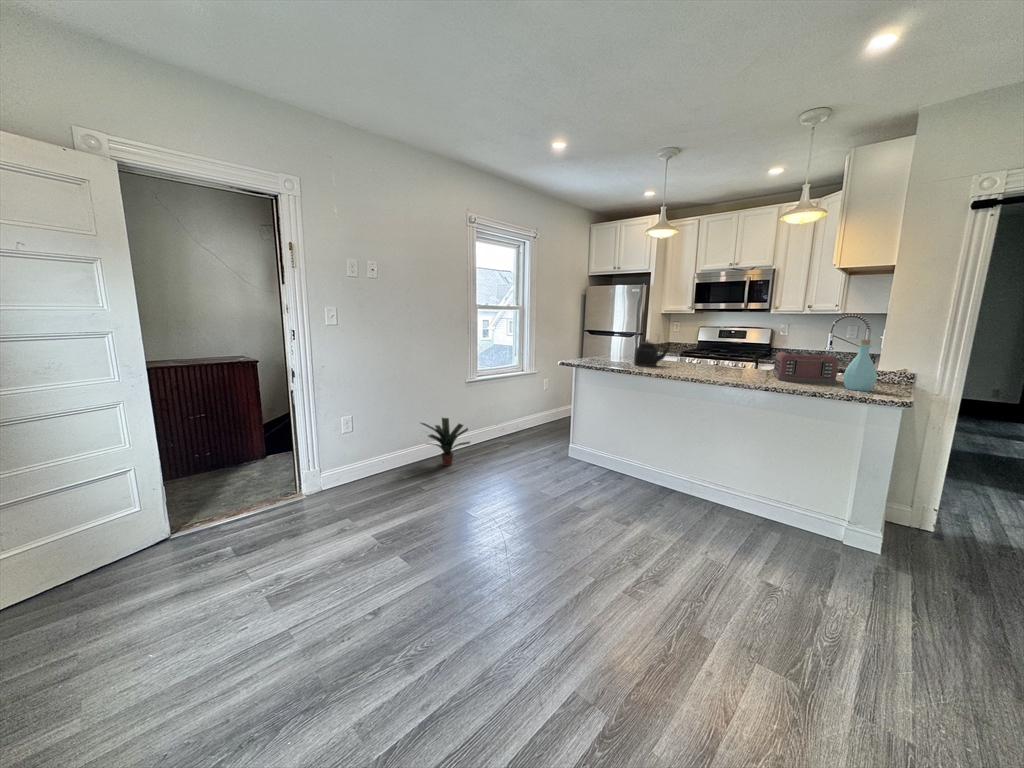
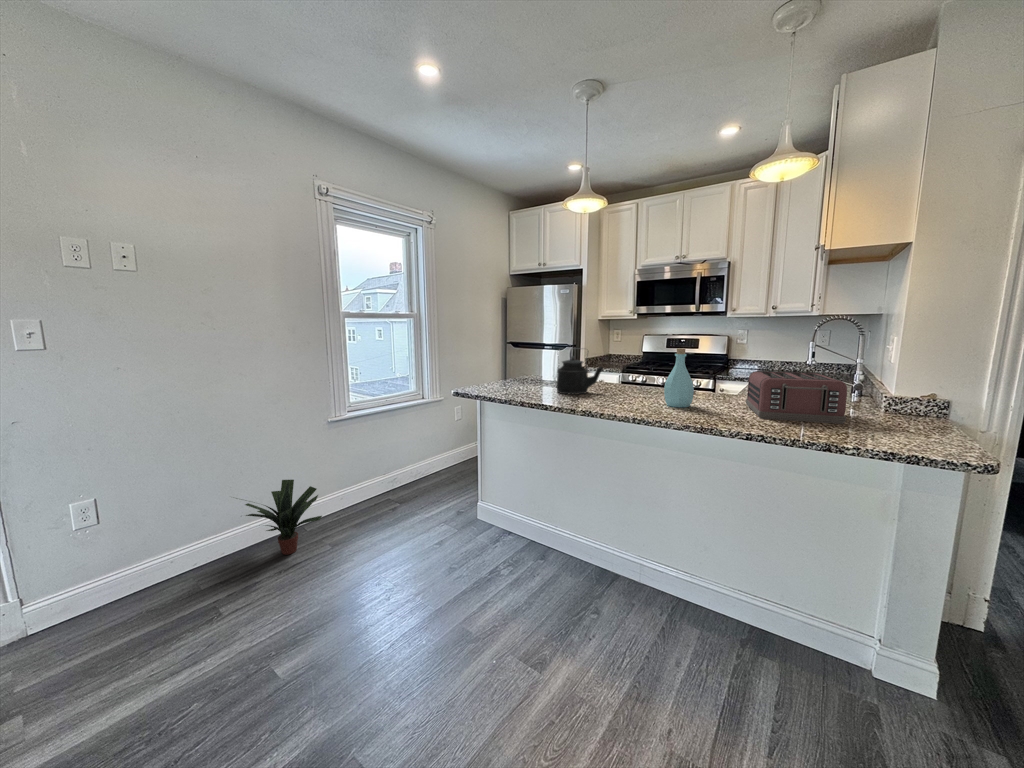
bottle: present [844,340,877,391] -> present [664,348,694,407]

